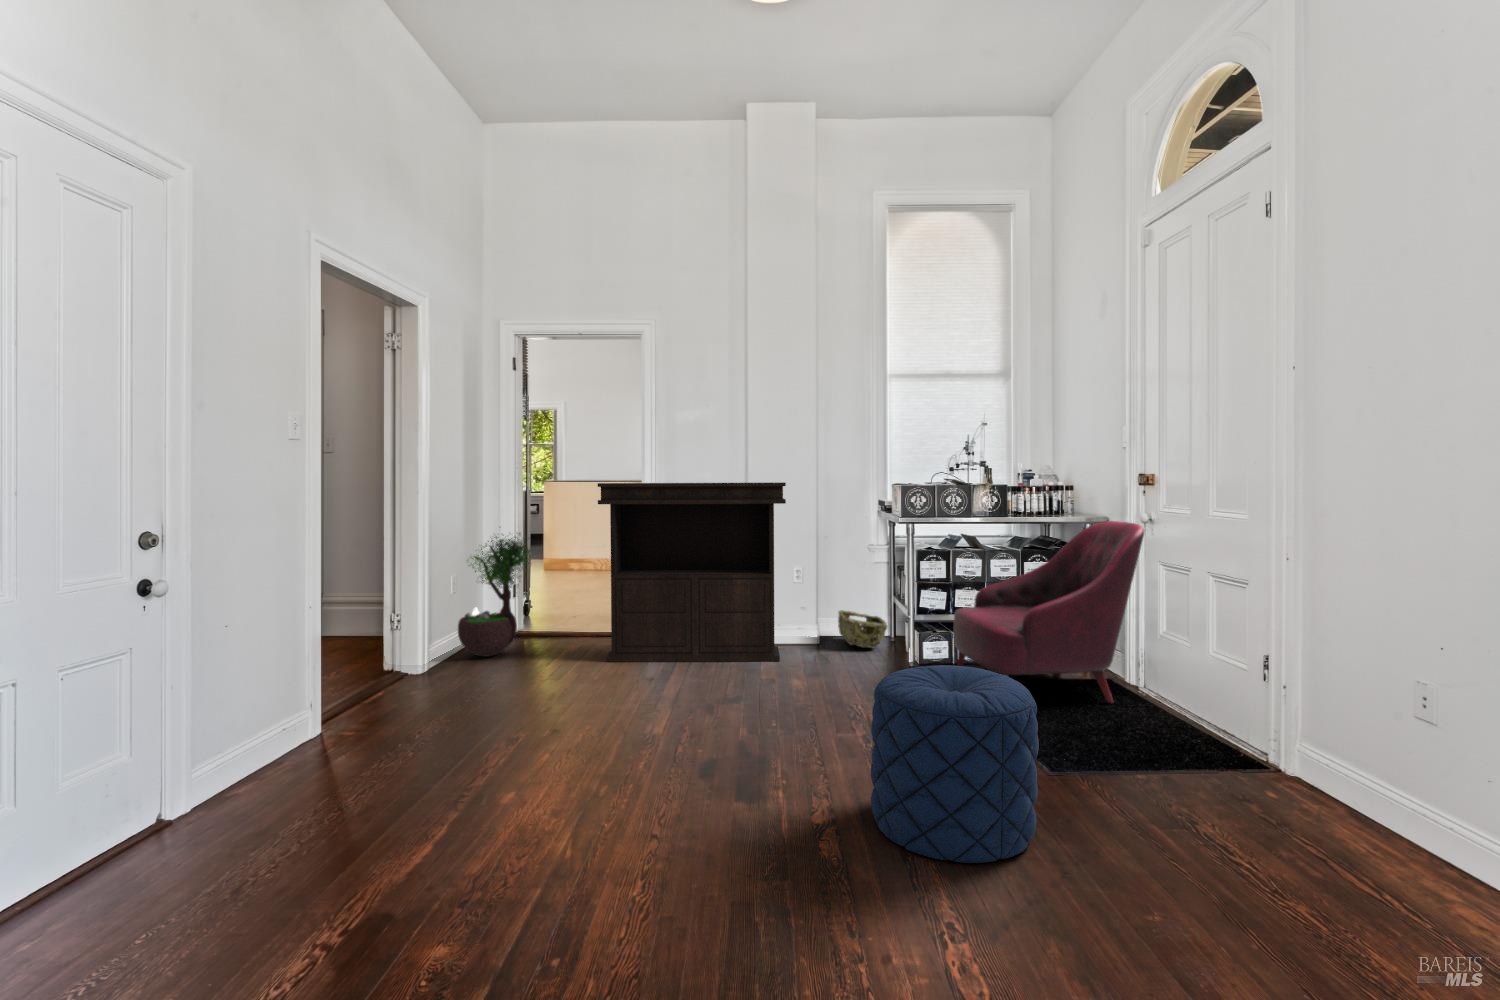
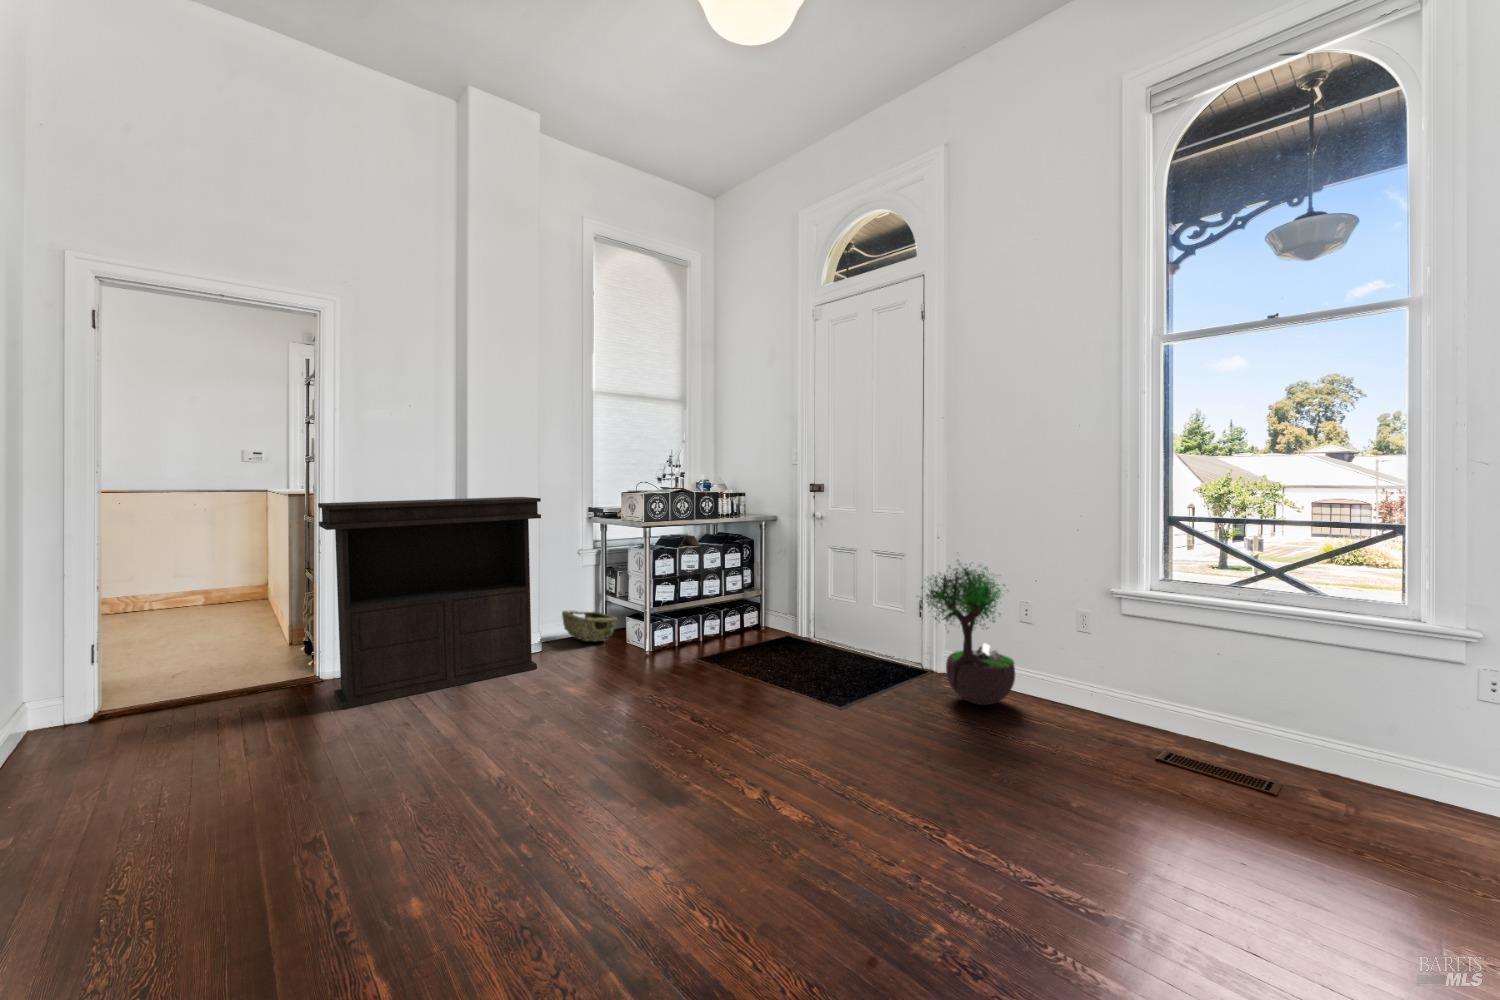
armchair: present [953,521,1144,703] -> none [689,521,823,670]
potted tree: present [458,527,531,656] -> present [922,560,1015,705]
pouf: present [871,665,1039,863] -> none [778,646,900,797]

